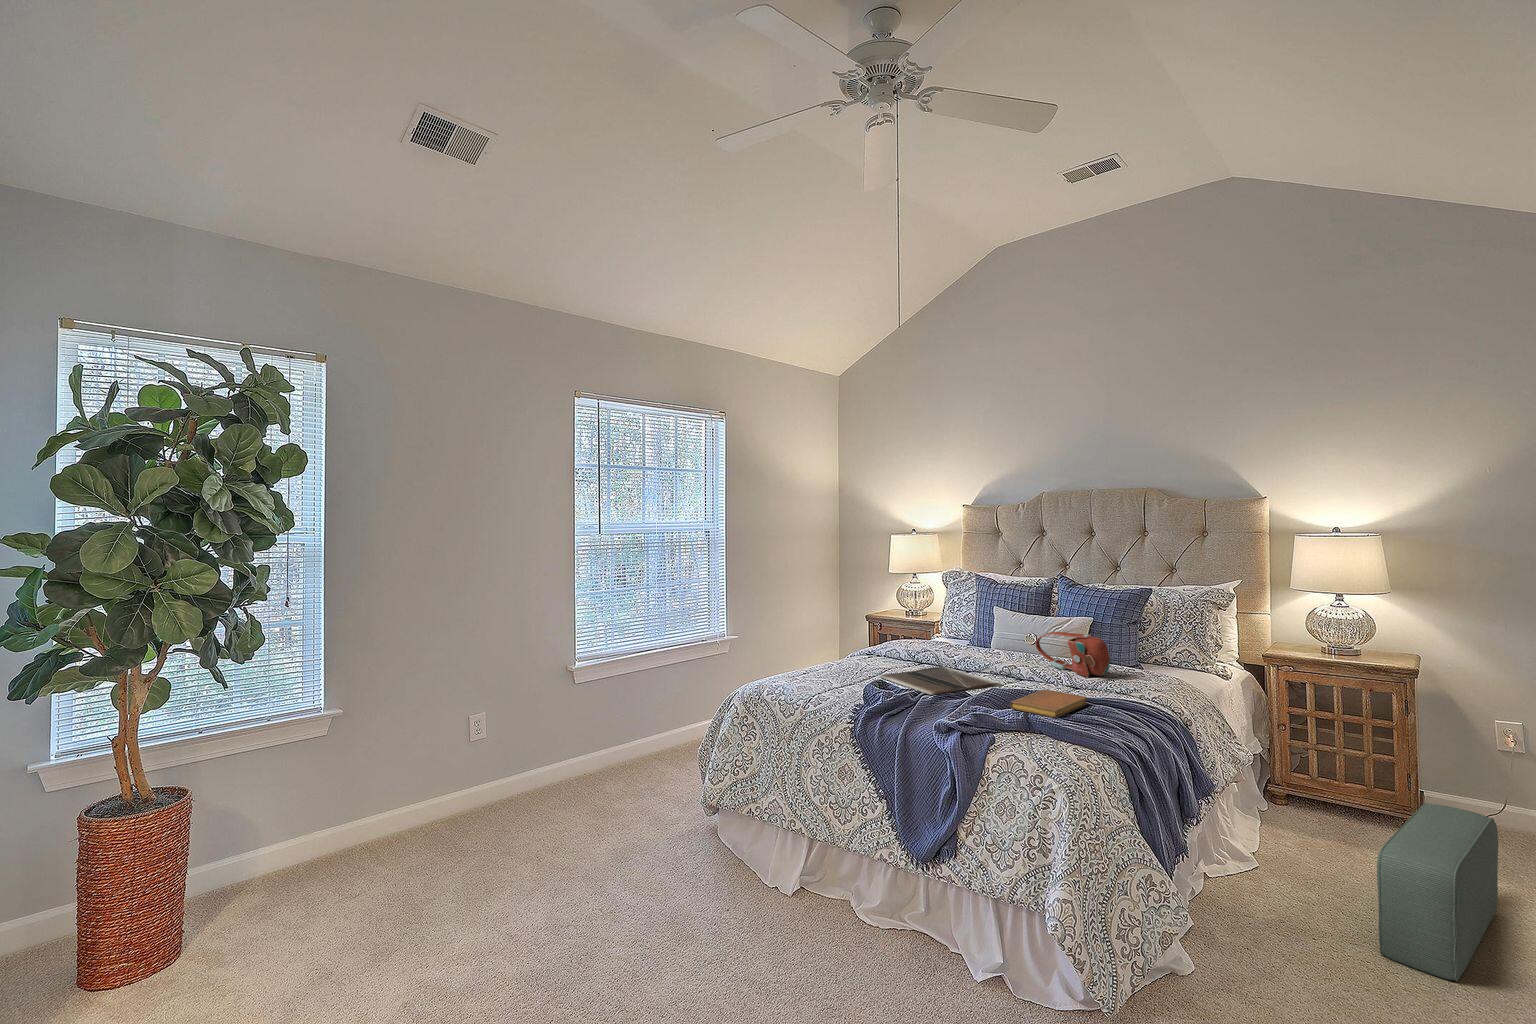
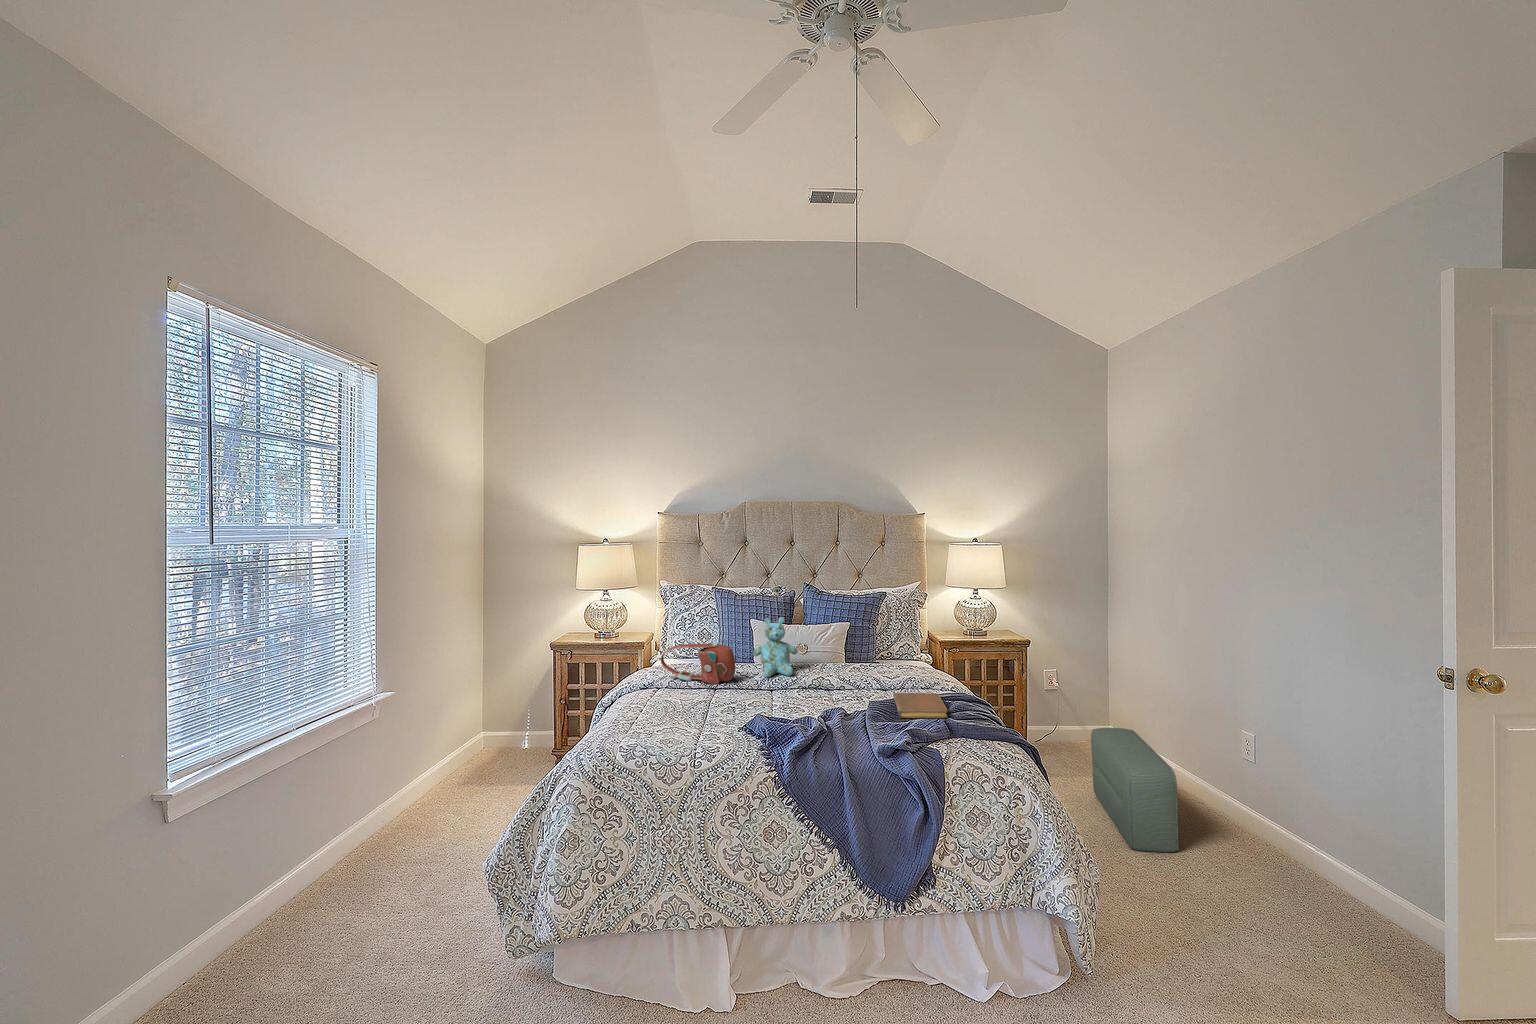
stuffed bear: none [974,605,1019,663] -> present [753,617,798,677]
handbag: present [1036,632,1110,676] -> present [661,643,735,684]
laptop: present [879,666,1001,695] -> none [719,689,839,721]

